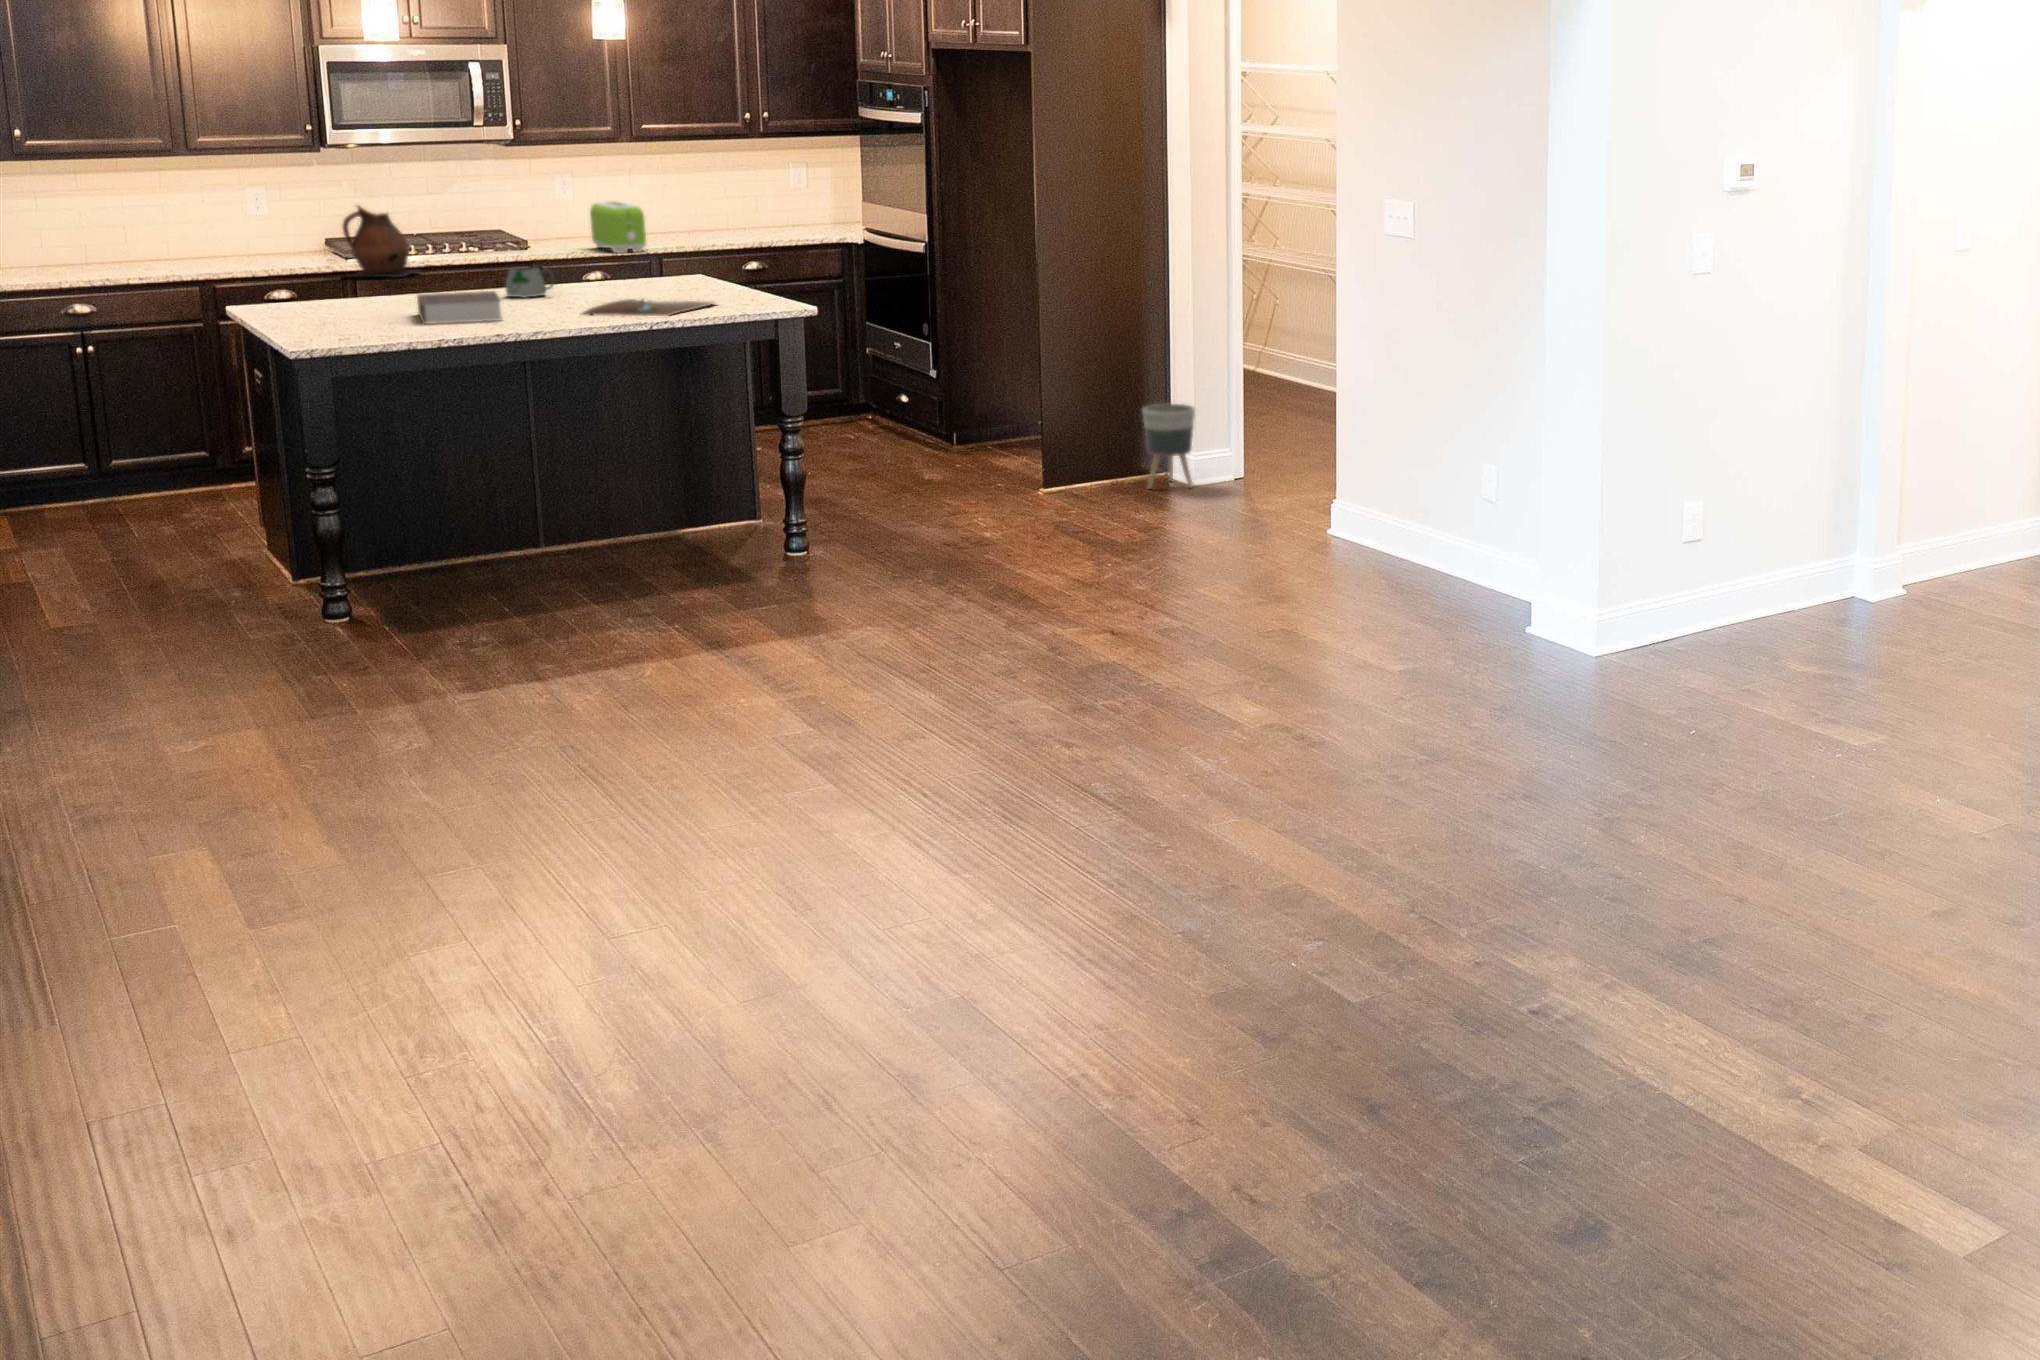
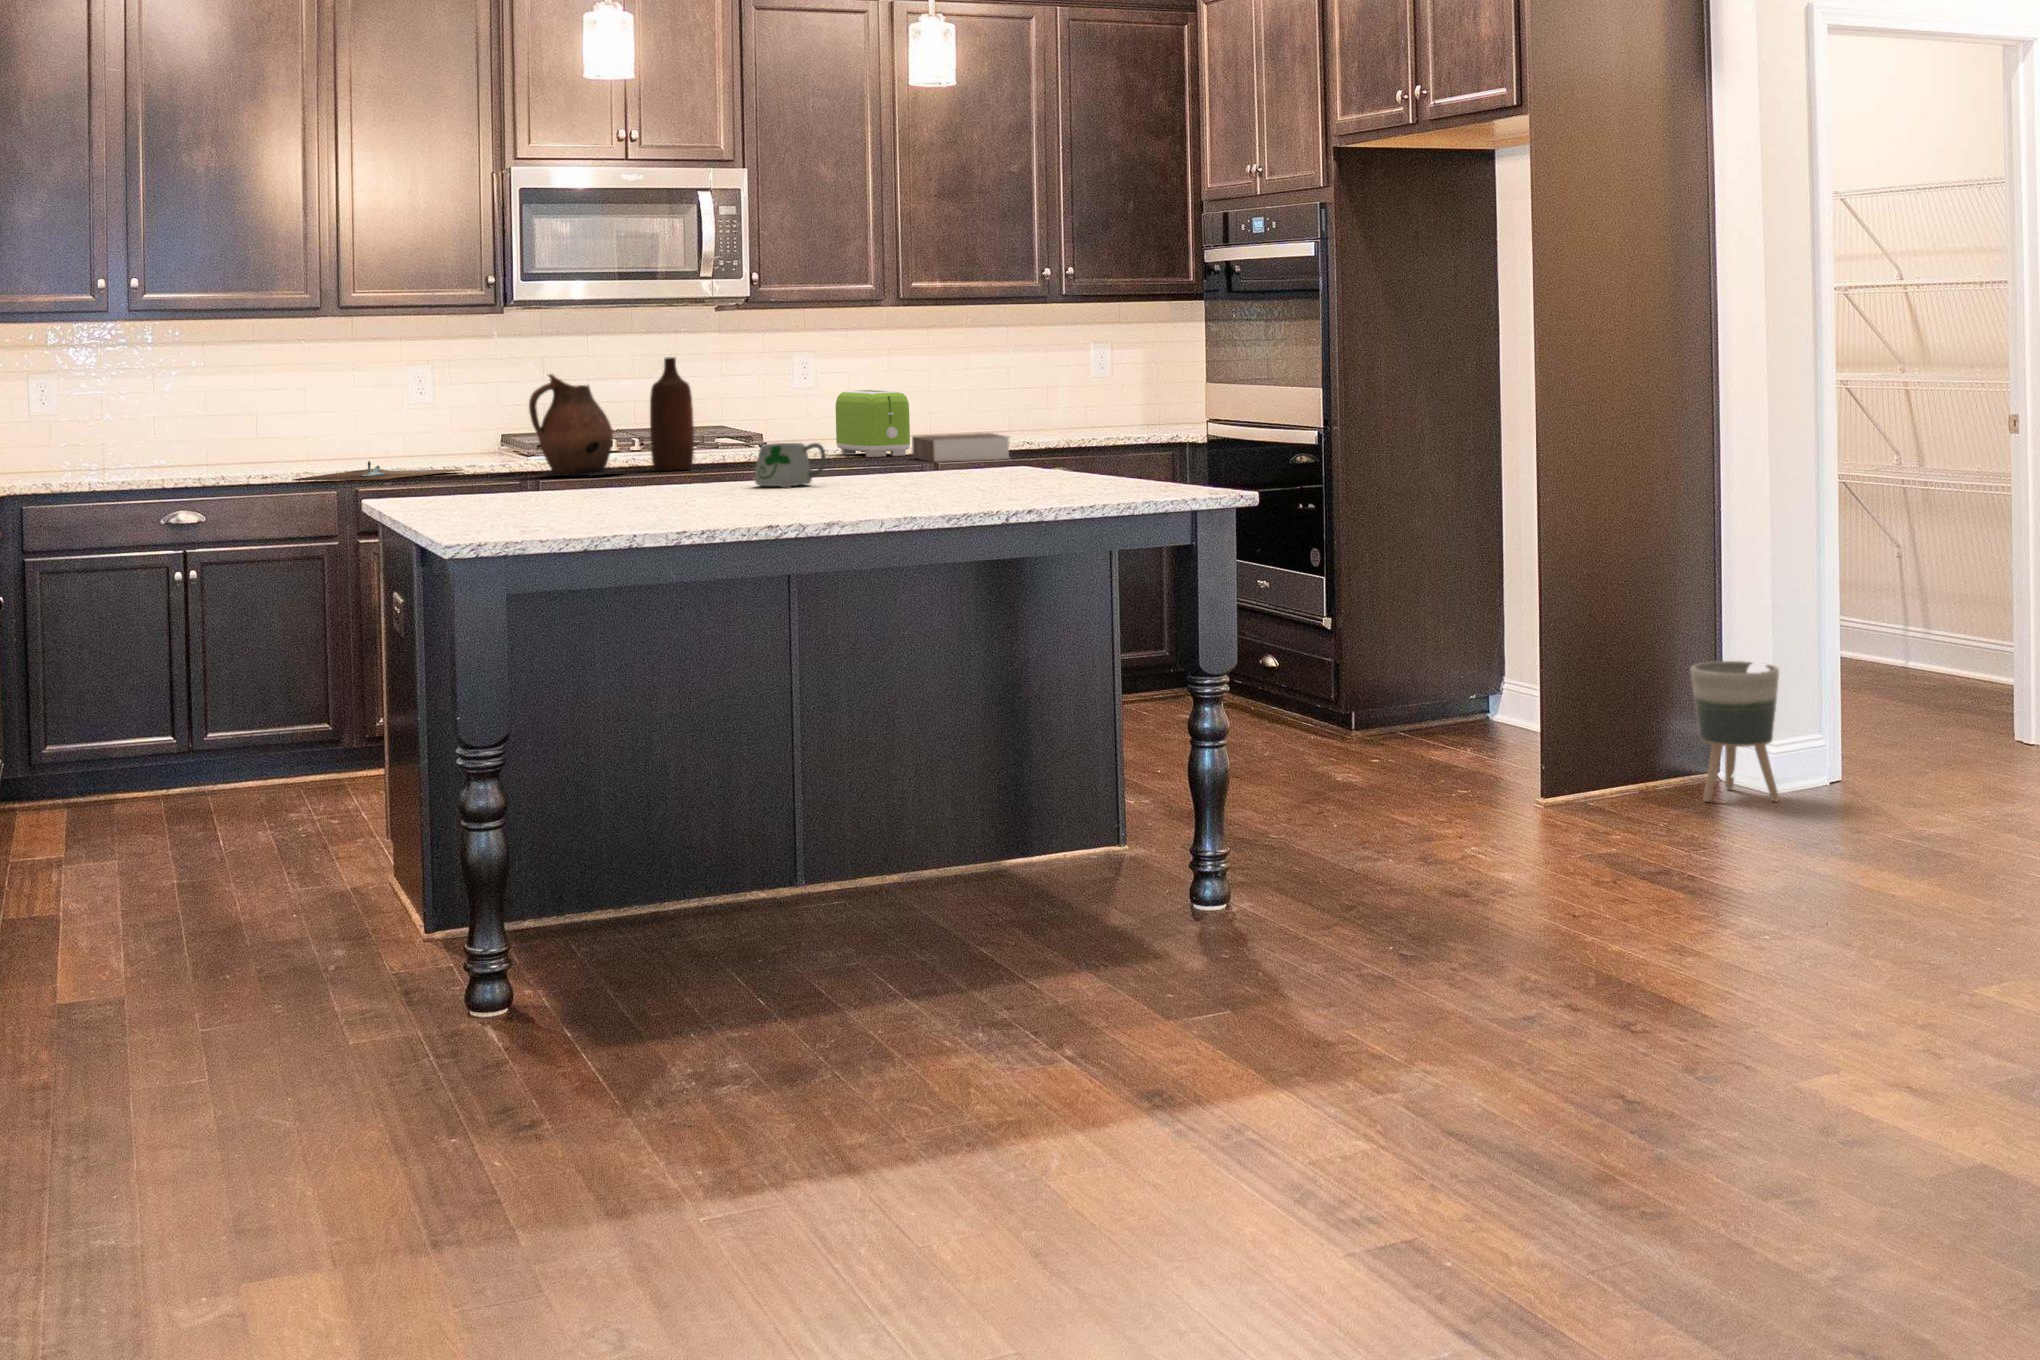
bottle: none [437,190,473,270] -> present [650,357,694,471]
book: present [417,291,502,324] -> present [912,433,1009,462]
cutting board: present [583,299,713,316] -> present [293,461,463,481]

